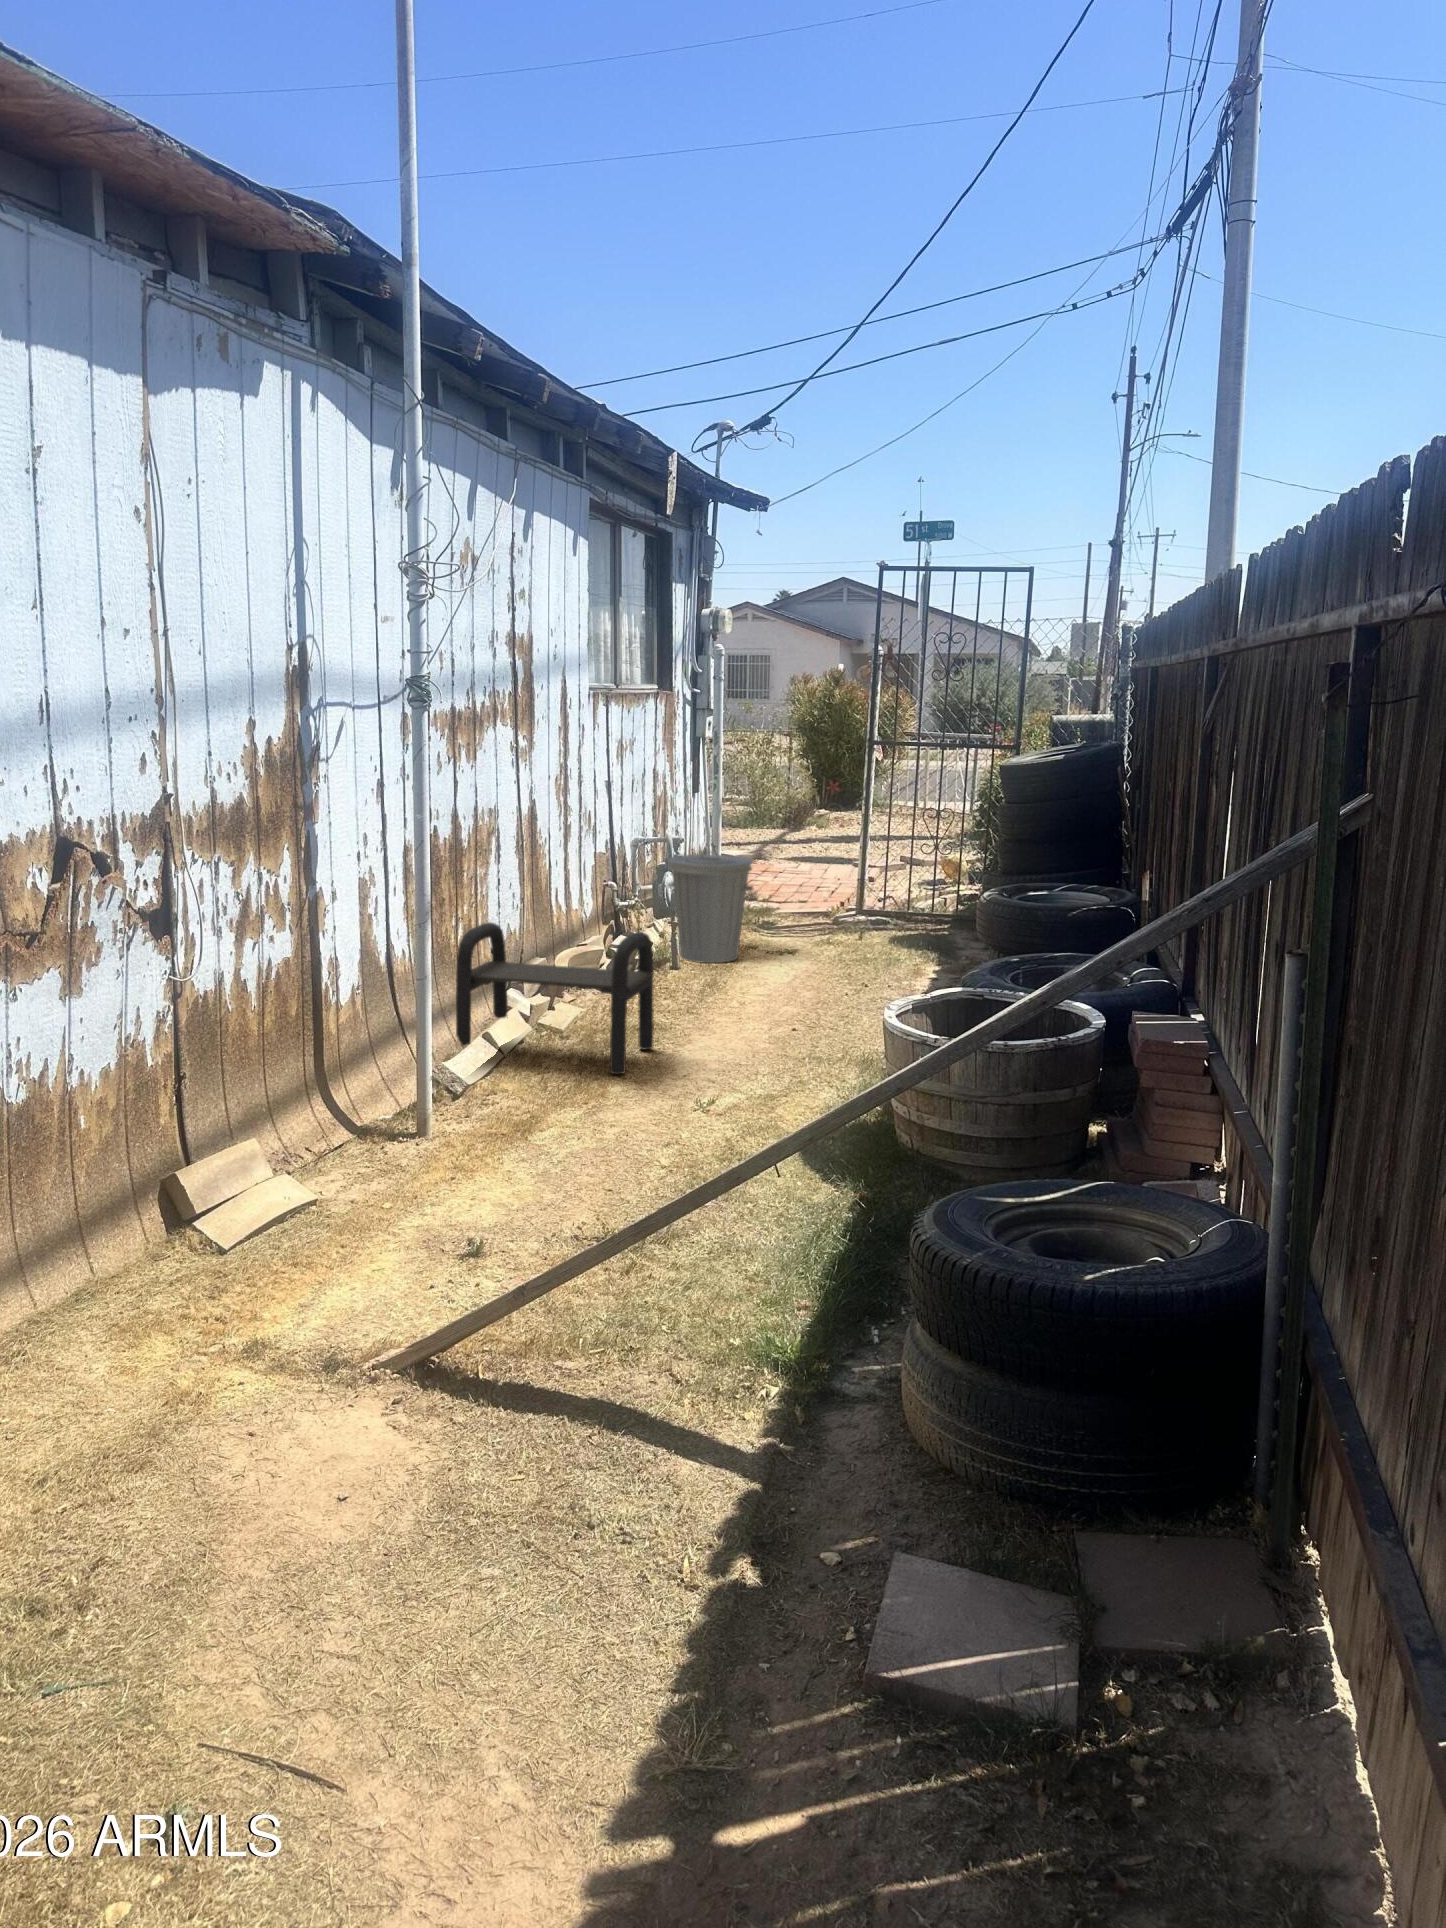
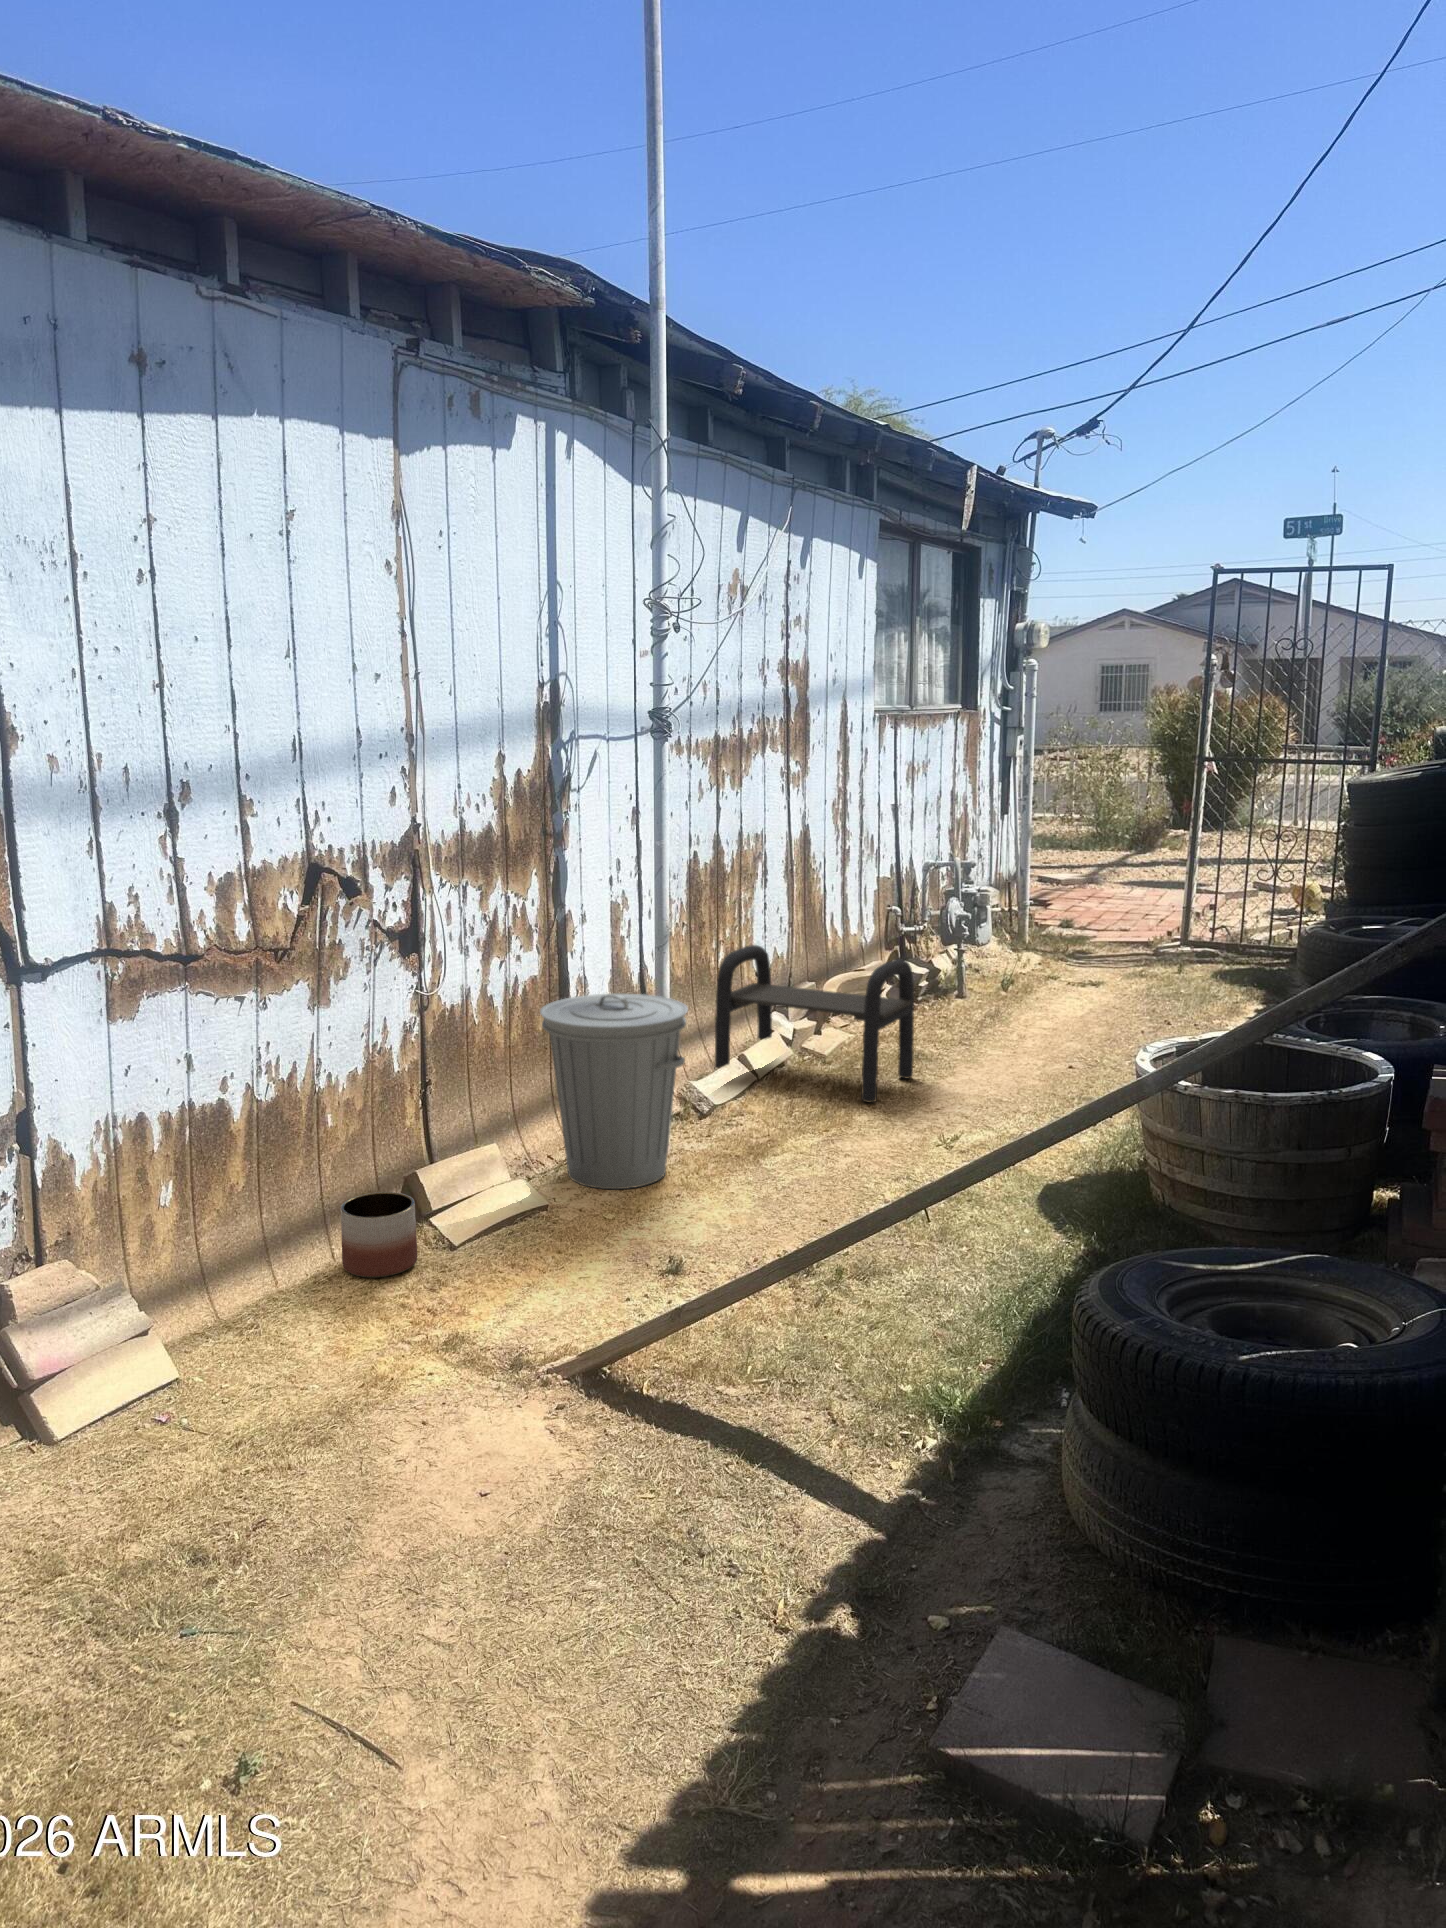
trash can: present [668,854,753,963] -> present [540,994,688,1189]
planter: none [105,1195,193,1289] -> present [341,1192,417,1278]

